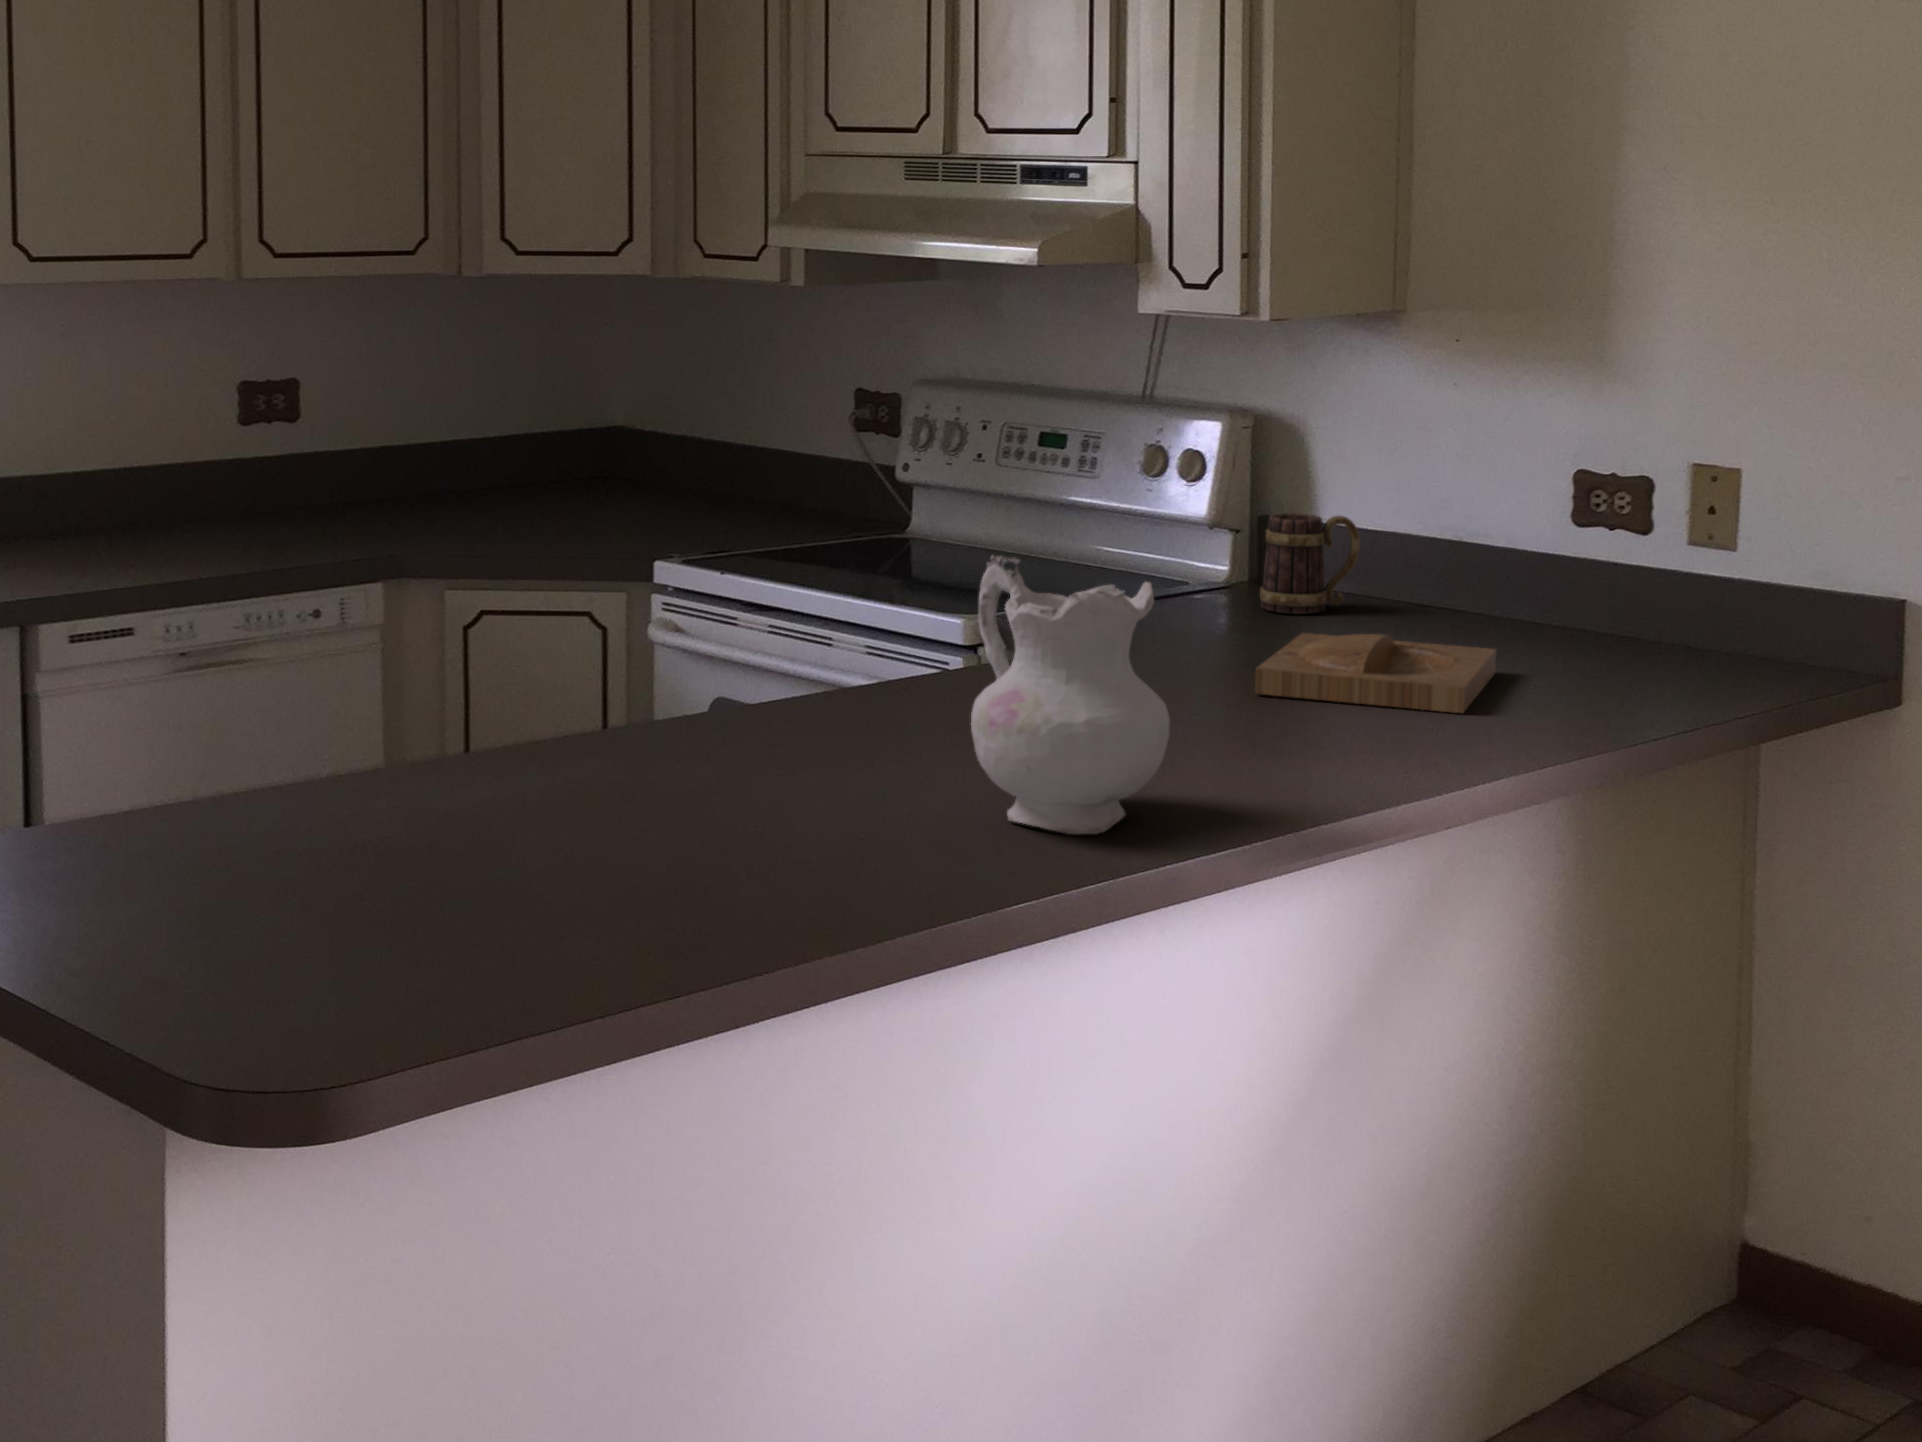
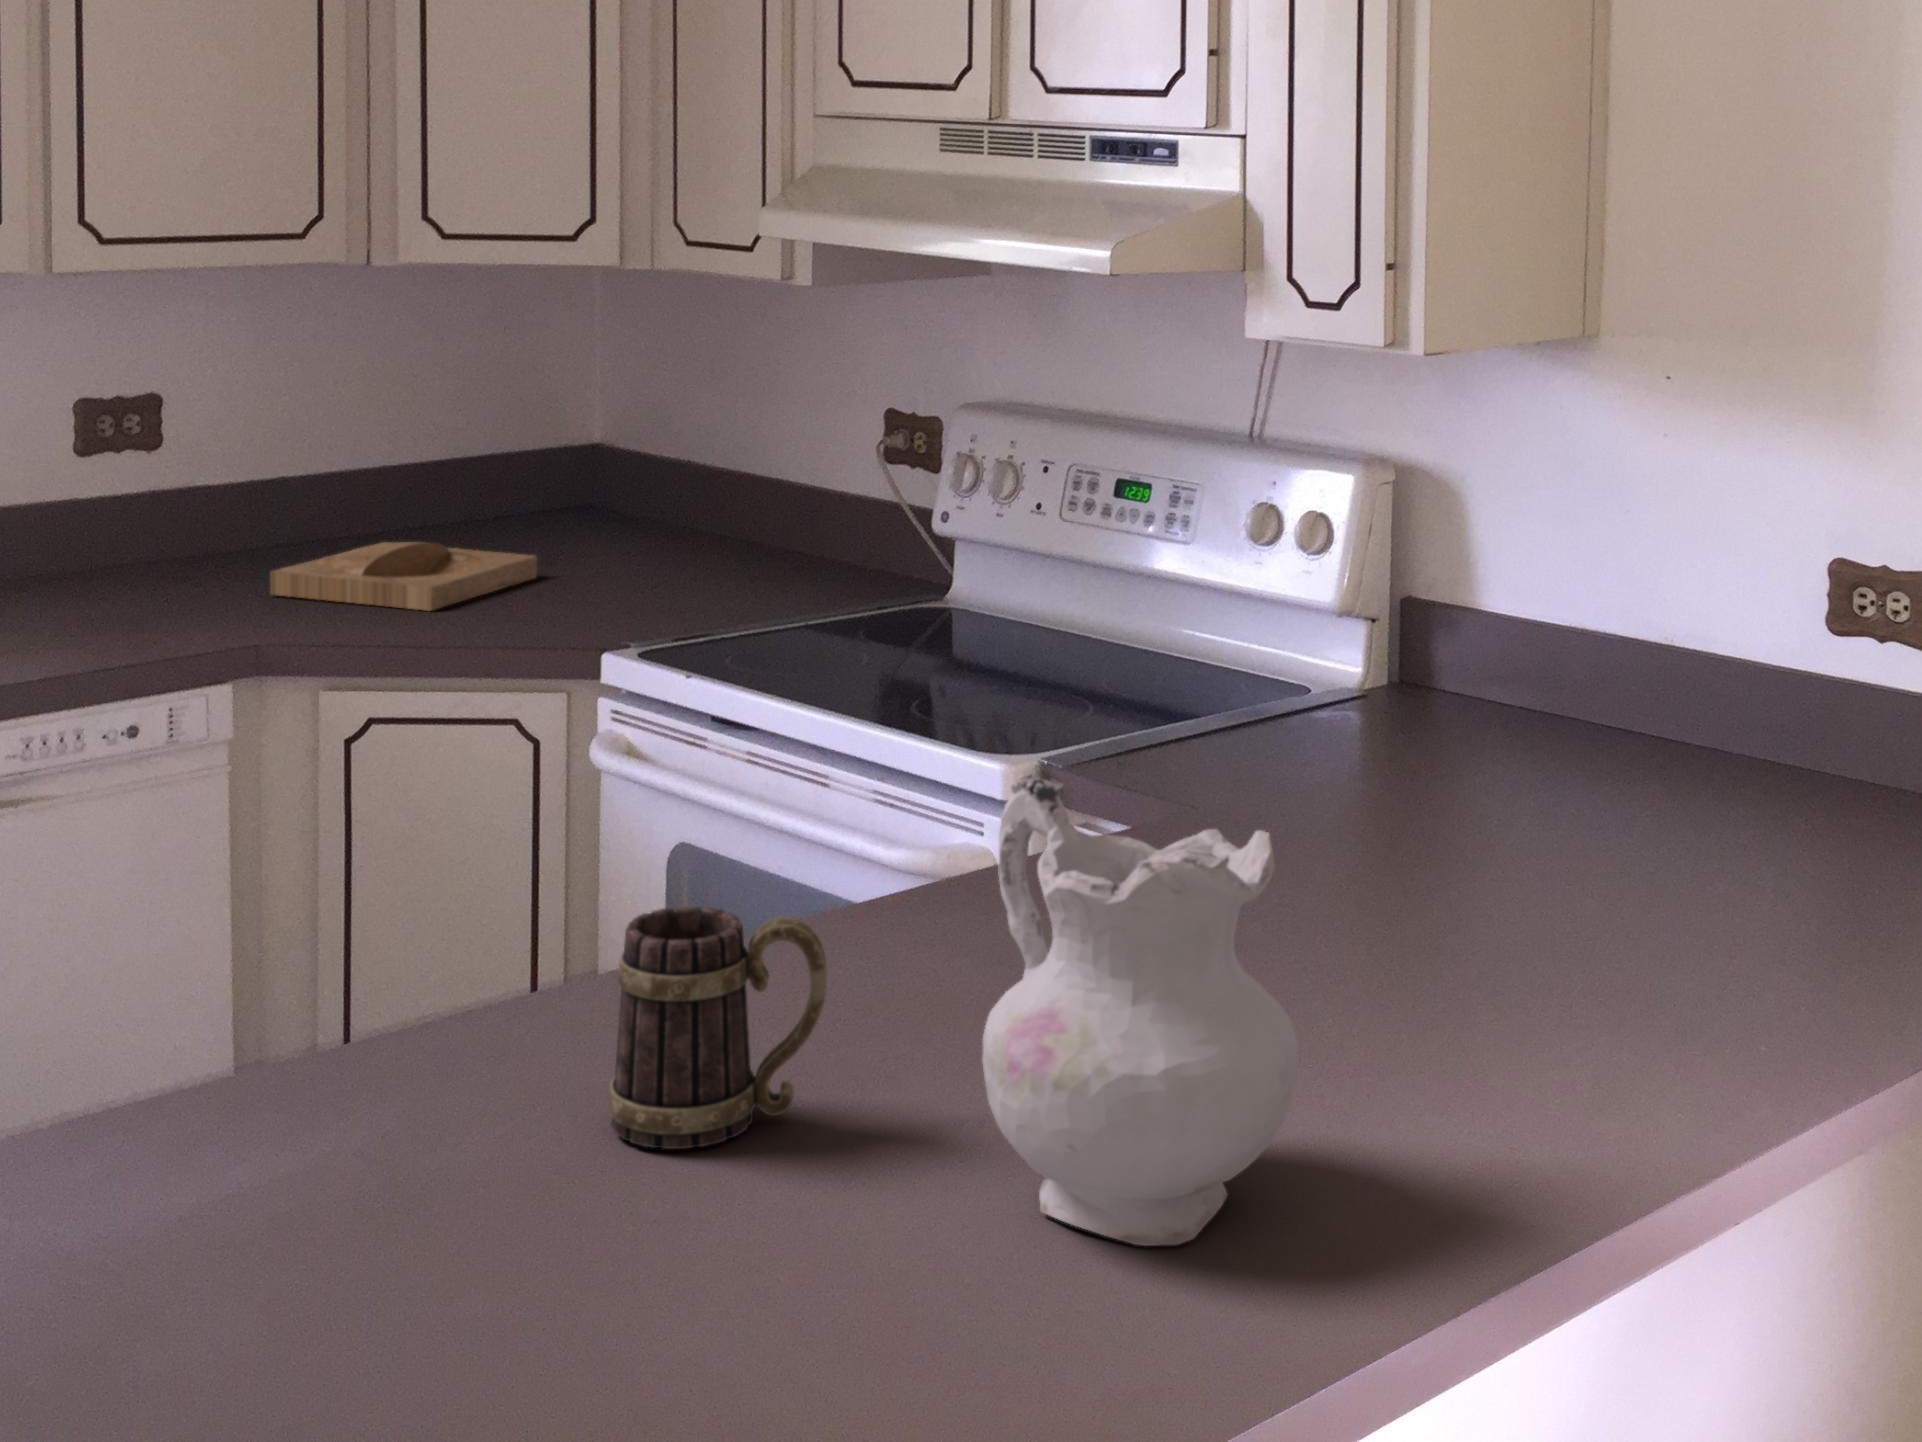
mug: present [1260,513,1360,614] -> present [609,906,827,1149]
tray: present [1255,633,1496,713] -> present [270,542,537,611]

